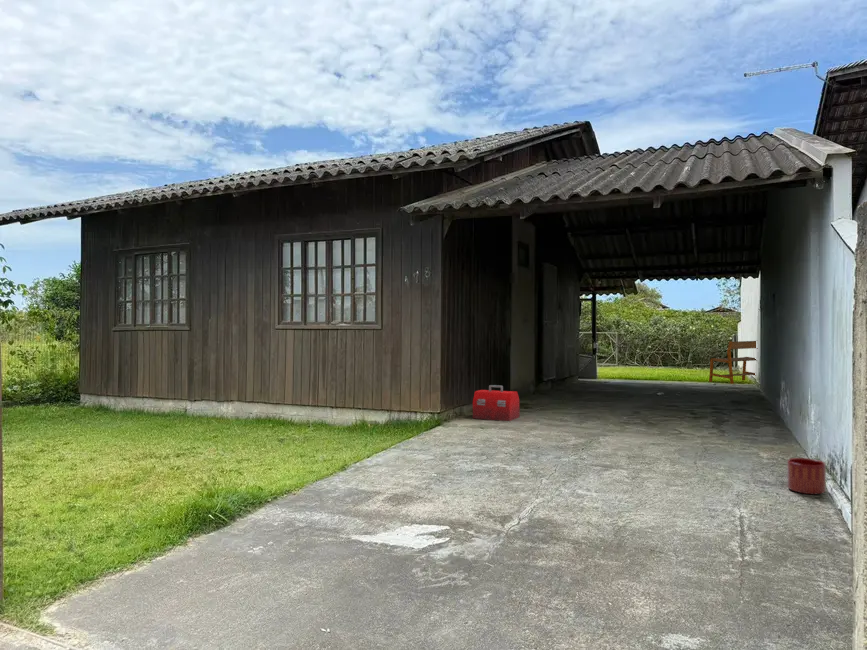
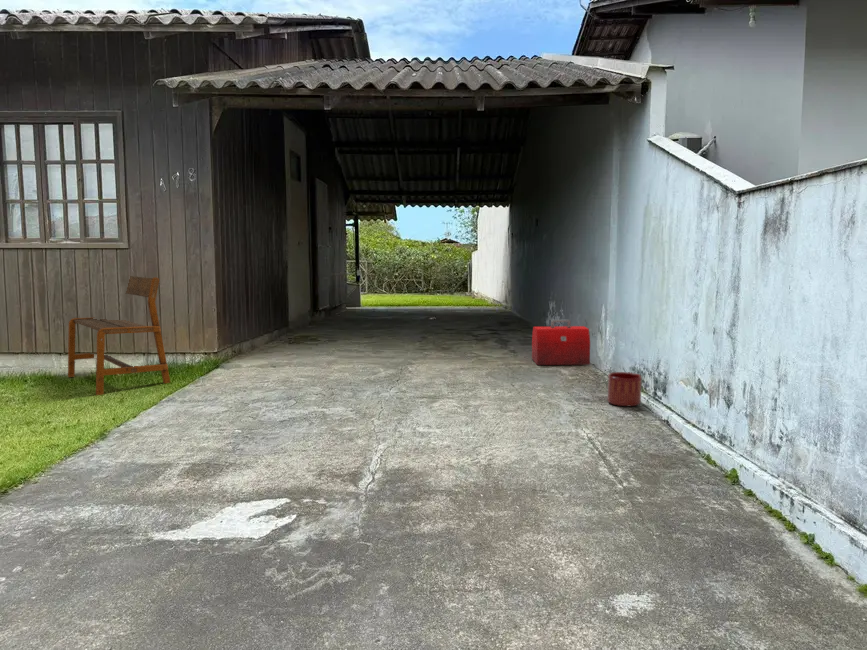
bench: present [709,341,758,384] -> present [68,276,170,395]
toolbox: present [473,385,520,421] -> present [532,320,590,365]

